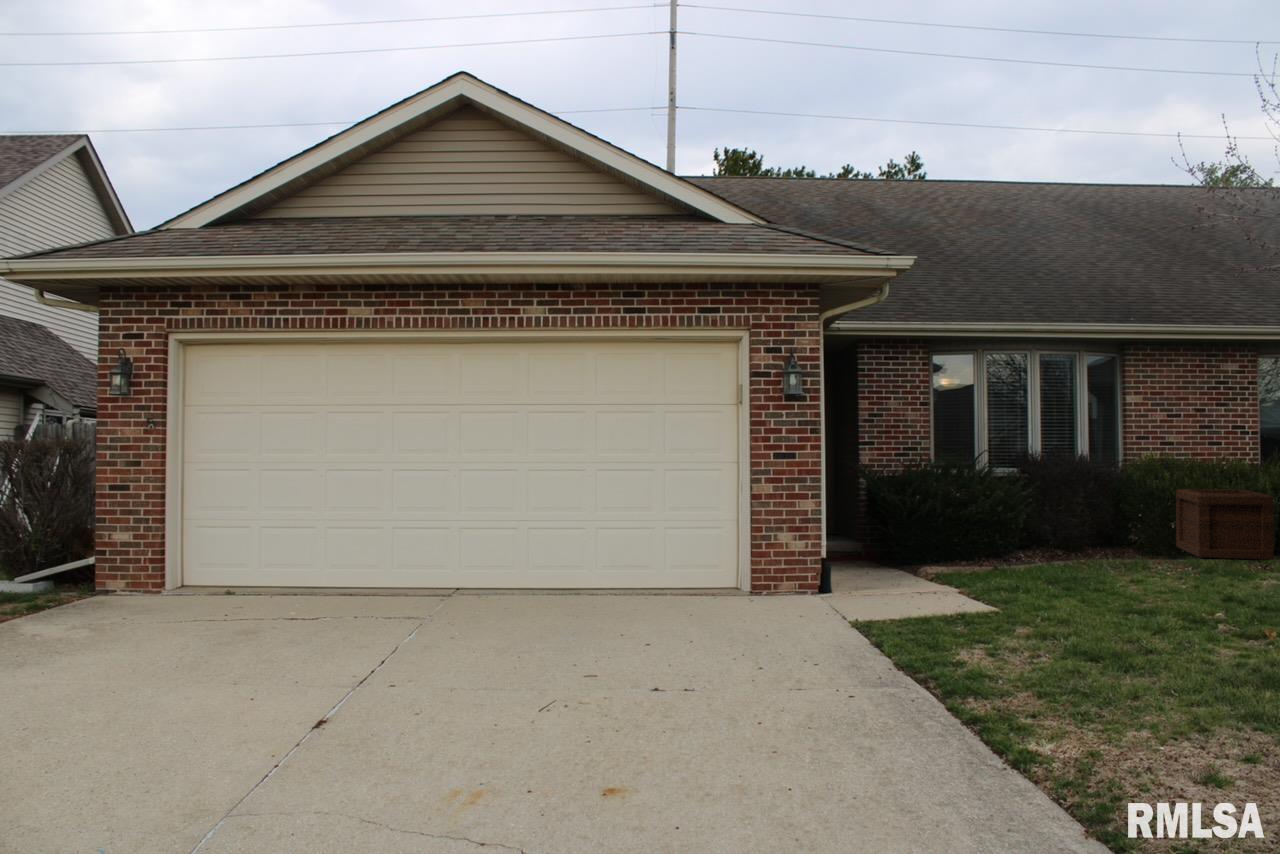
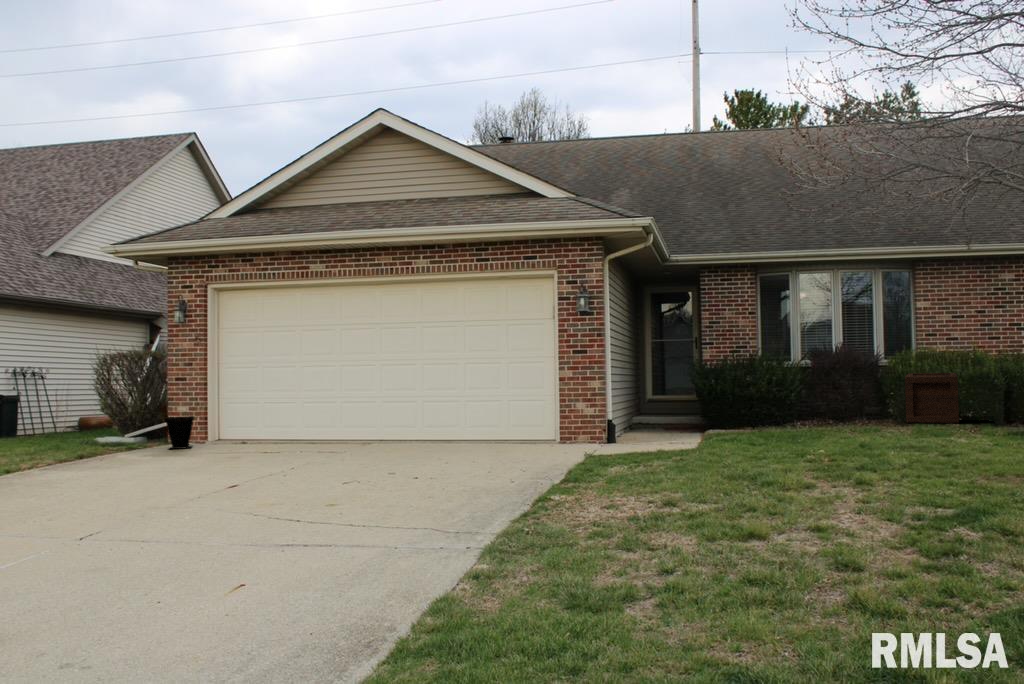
bucket: none [83,549,141,609] -> present [164,416,194,449]

